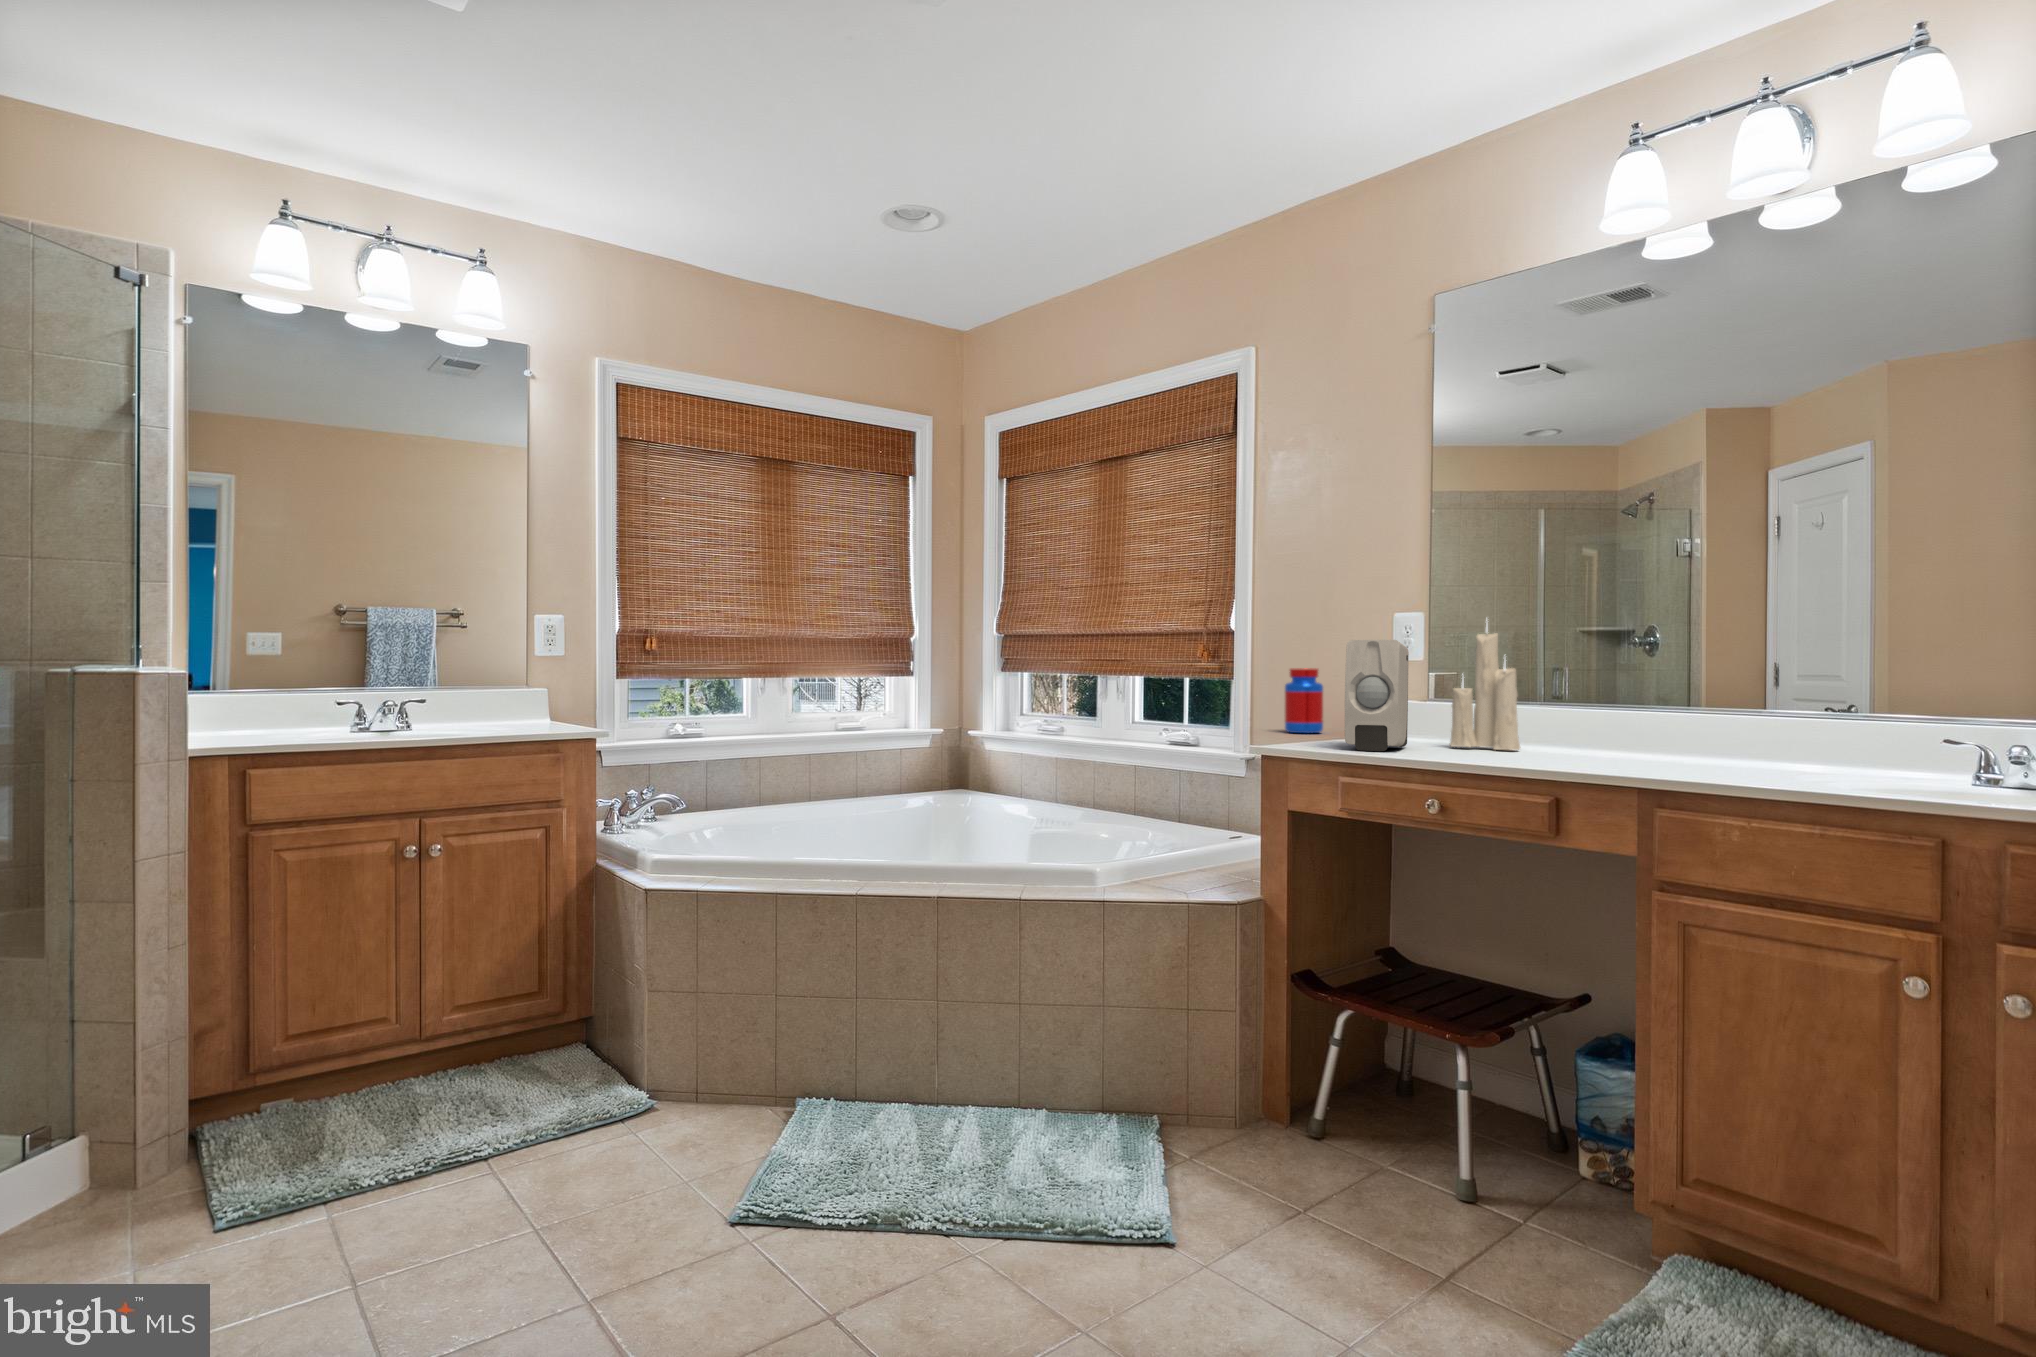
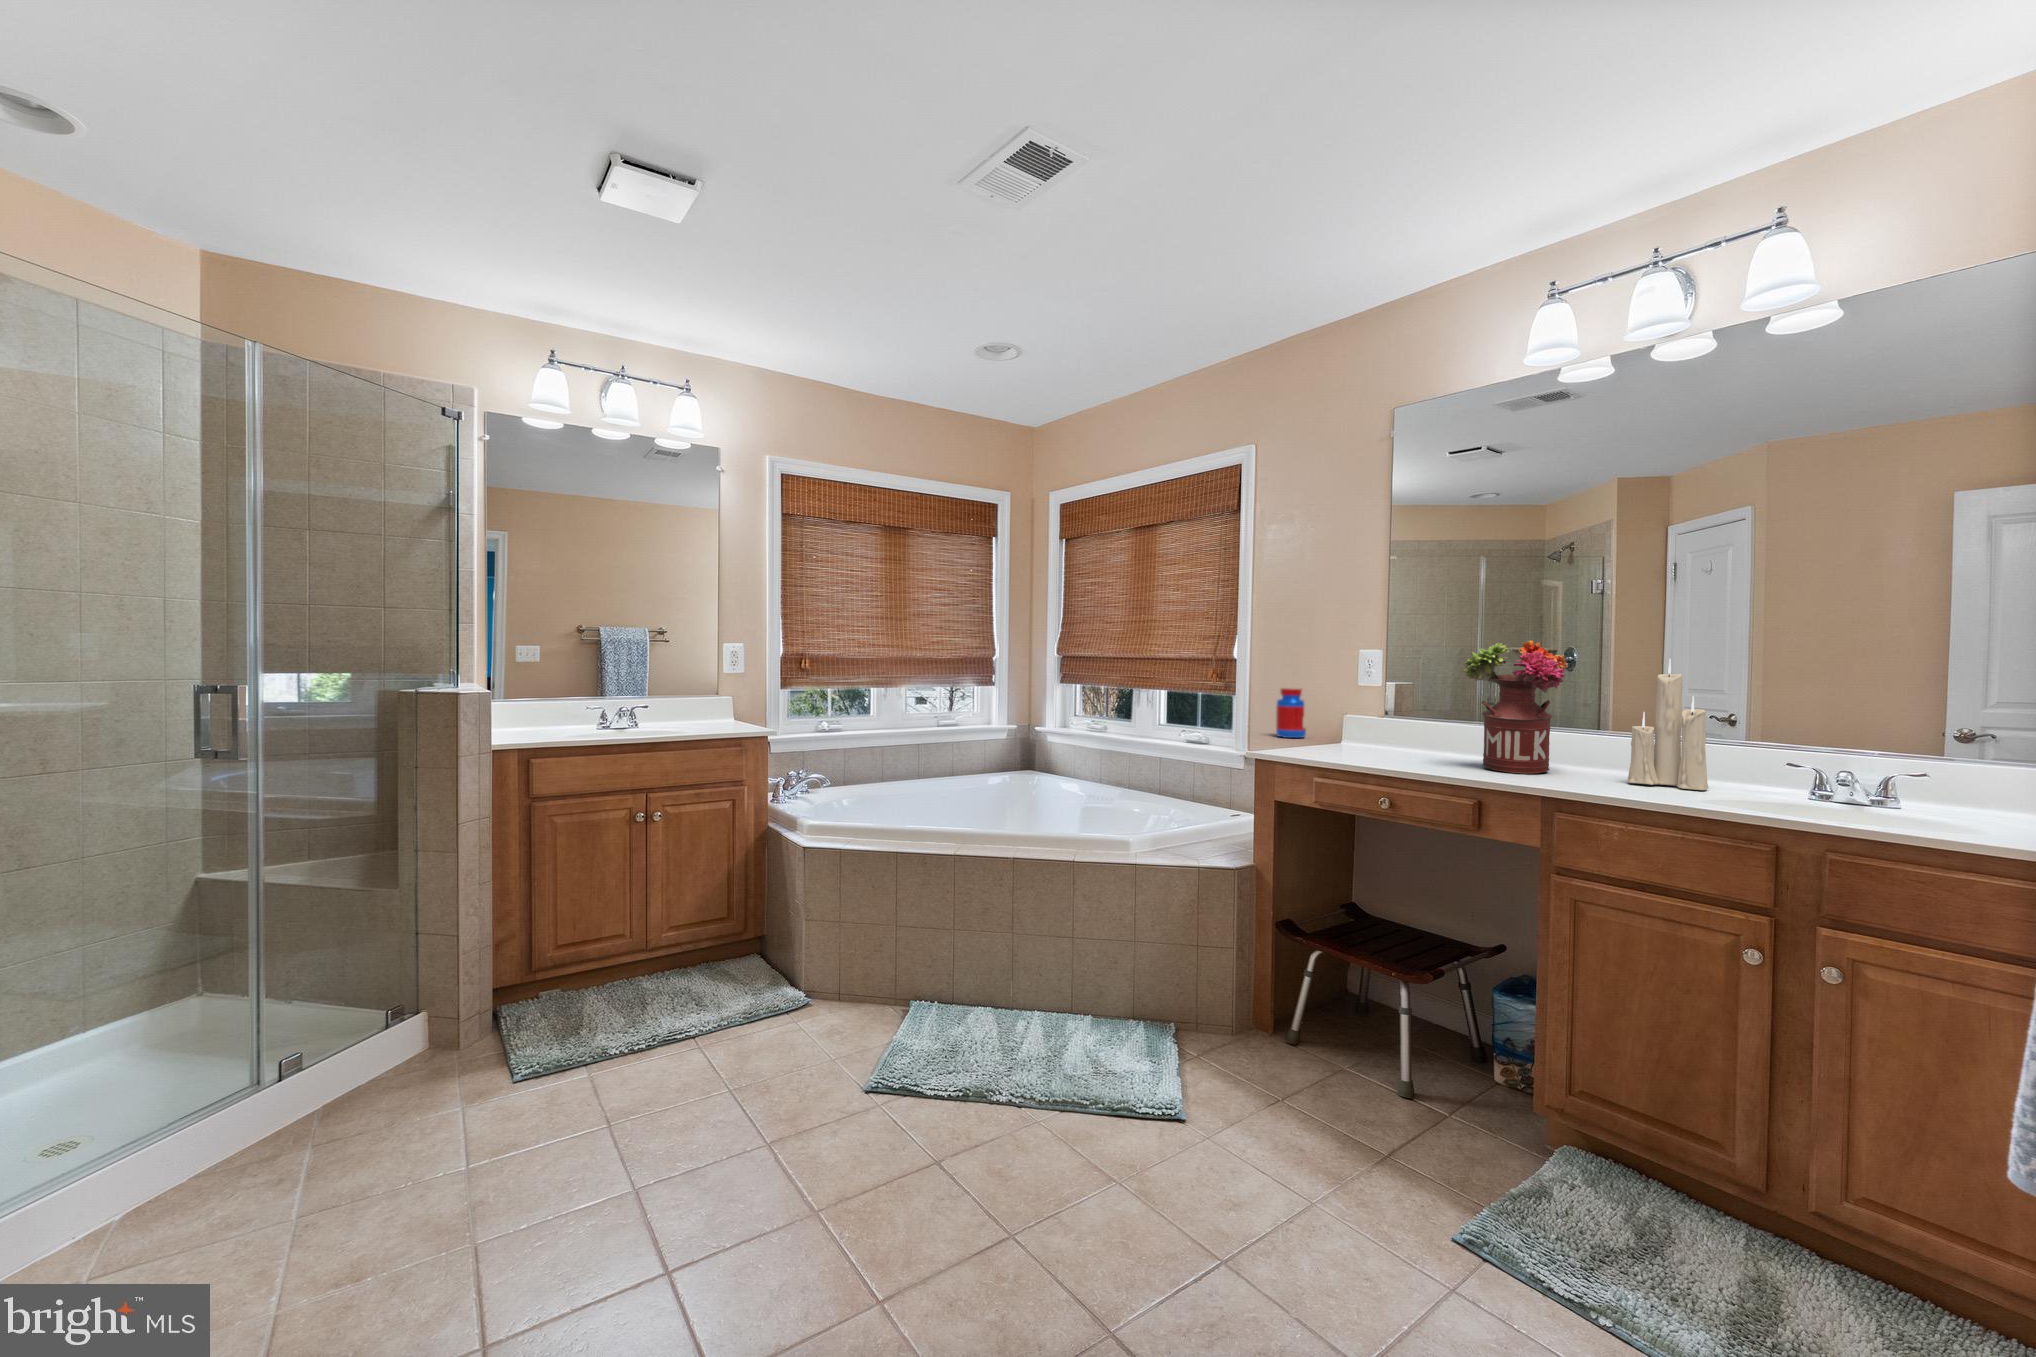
flower arrangement: none [1531,589,1665,763] -> present [1464,640,1568,774]
candle: present [1450,623,1520,750] -> present [1627,659,1708,790]
soap dispenser: present [1345,640,1409,751] -> none [1320,674,1370,758]

